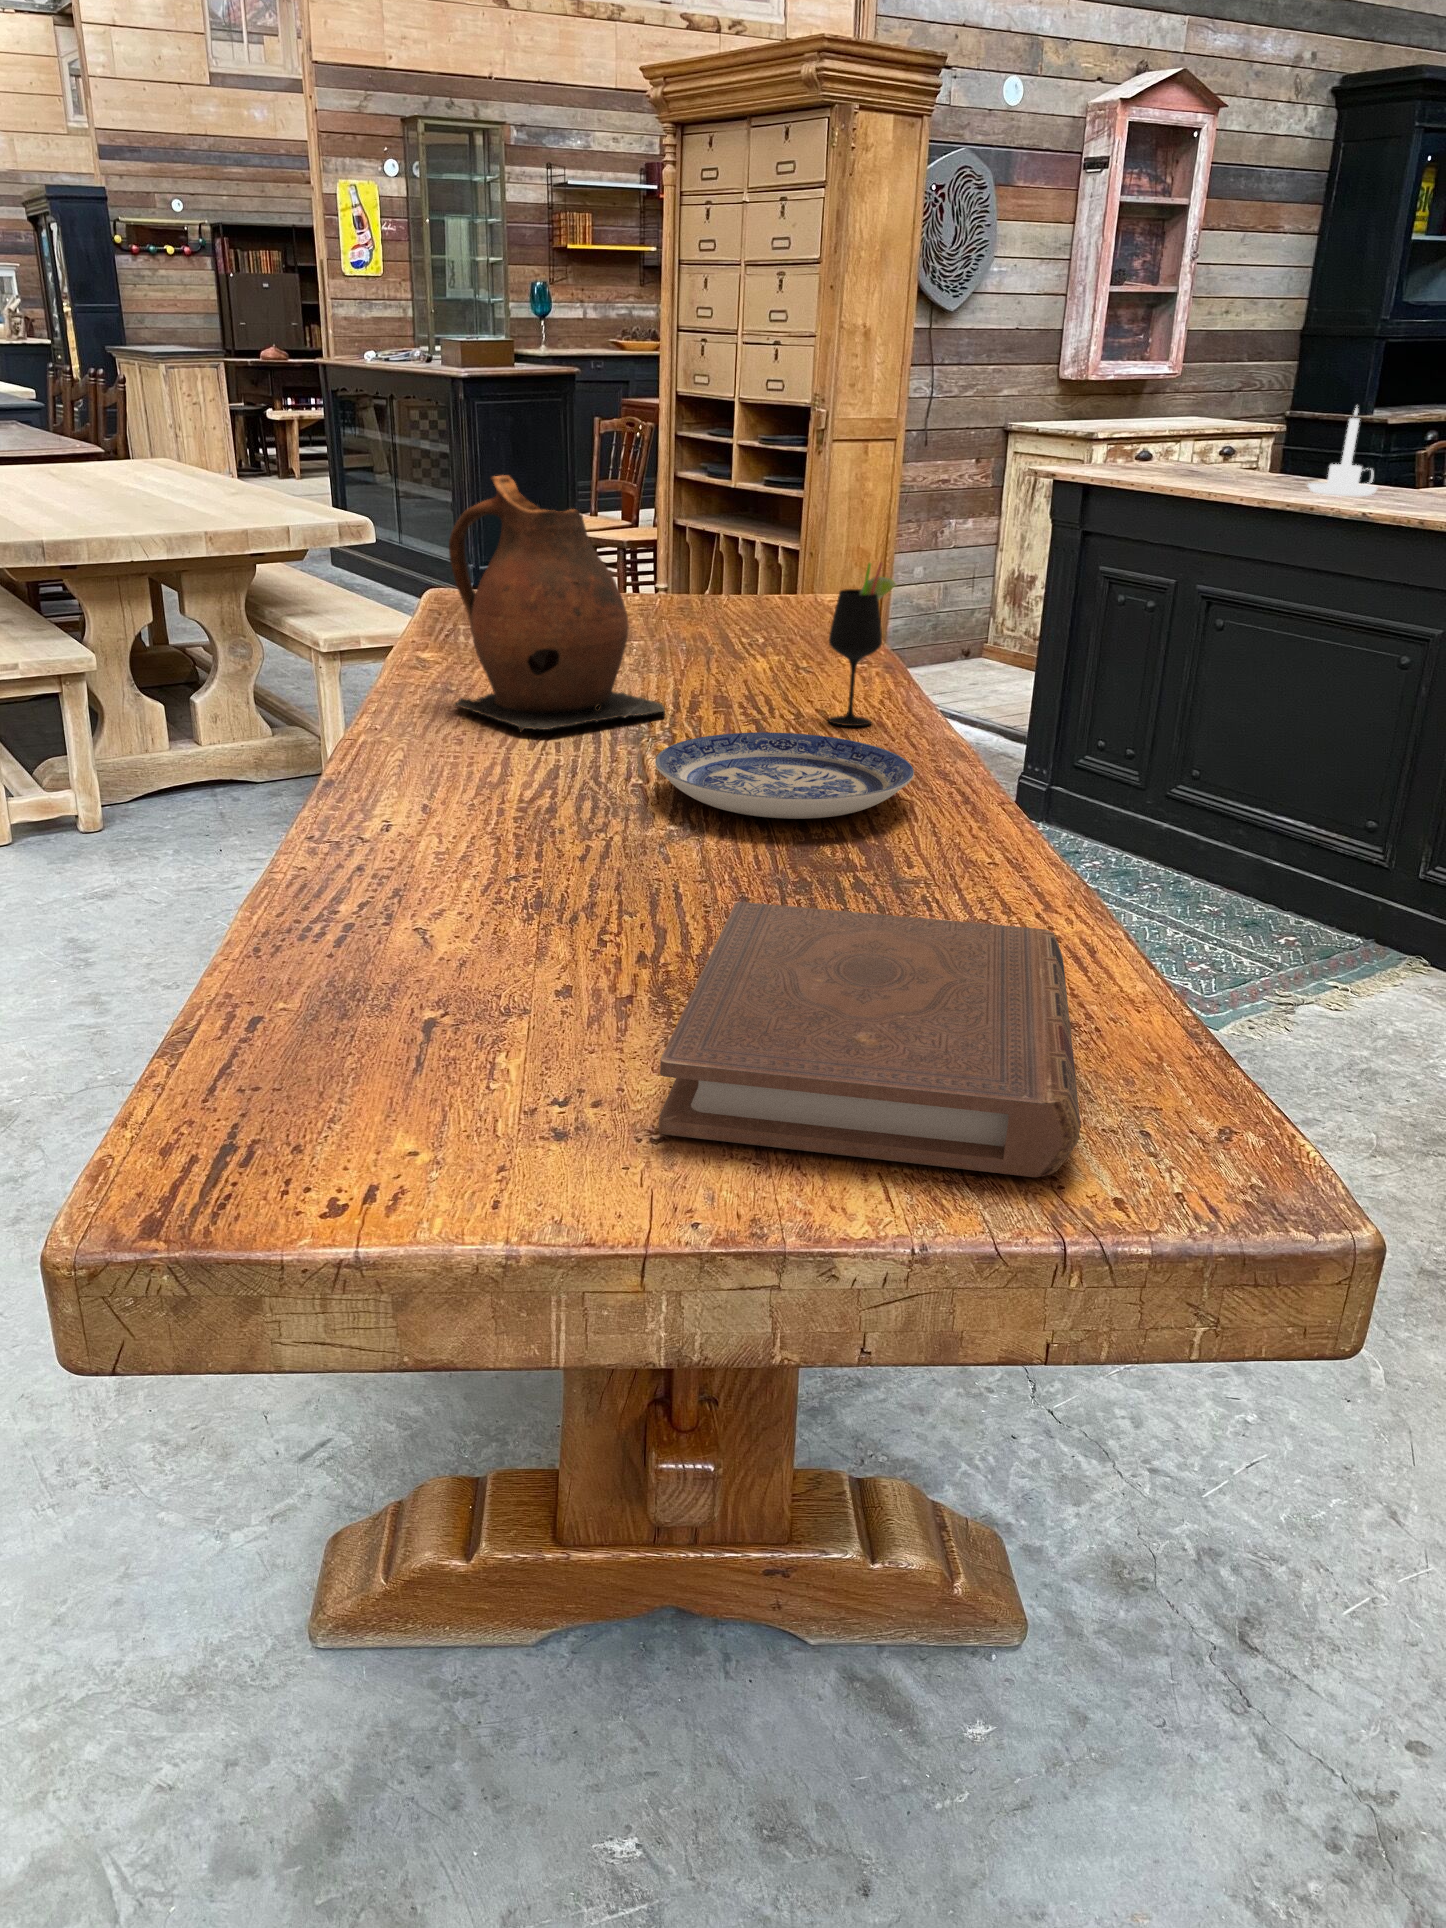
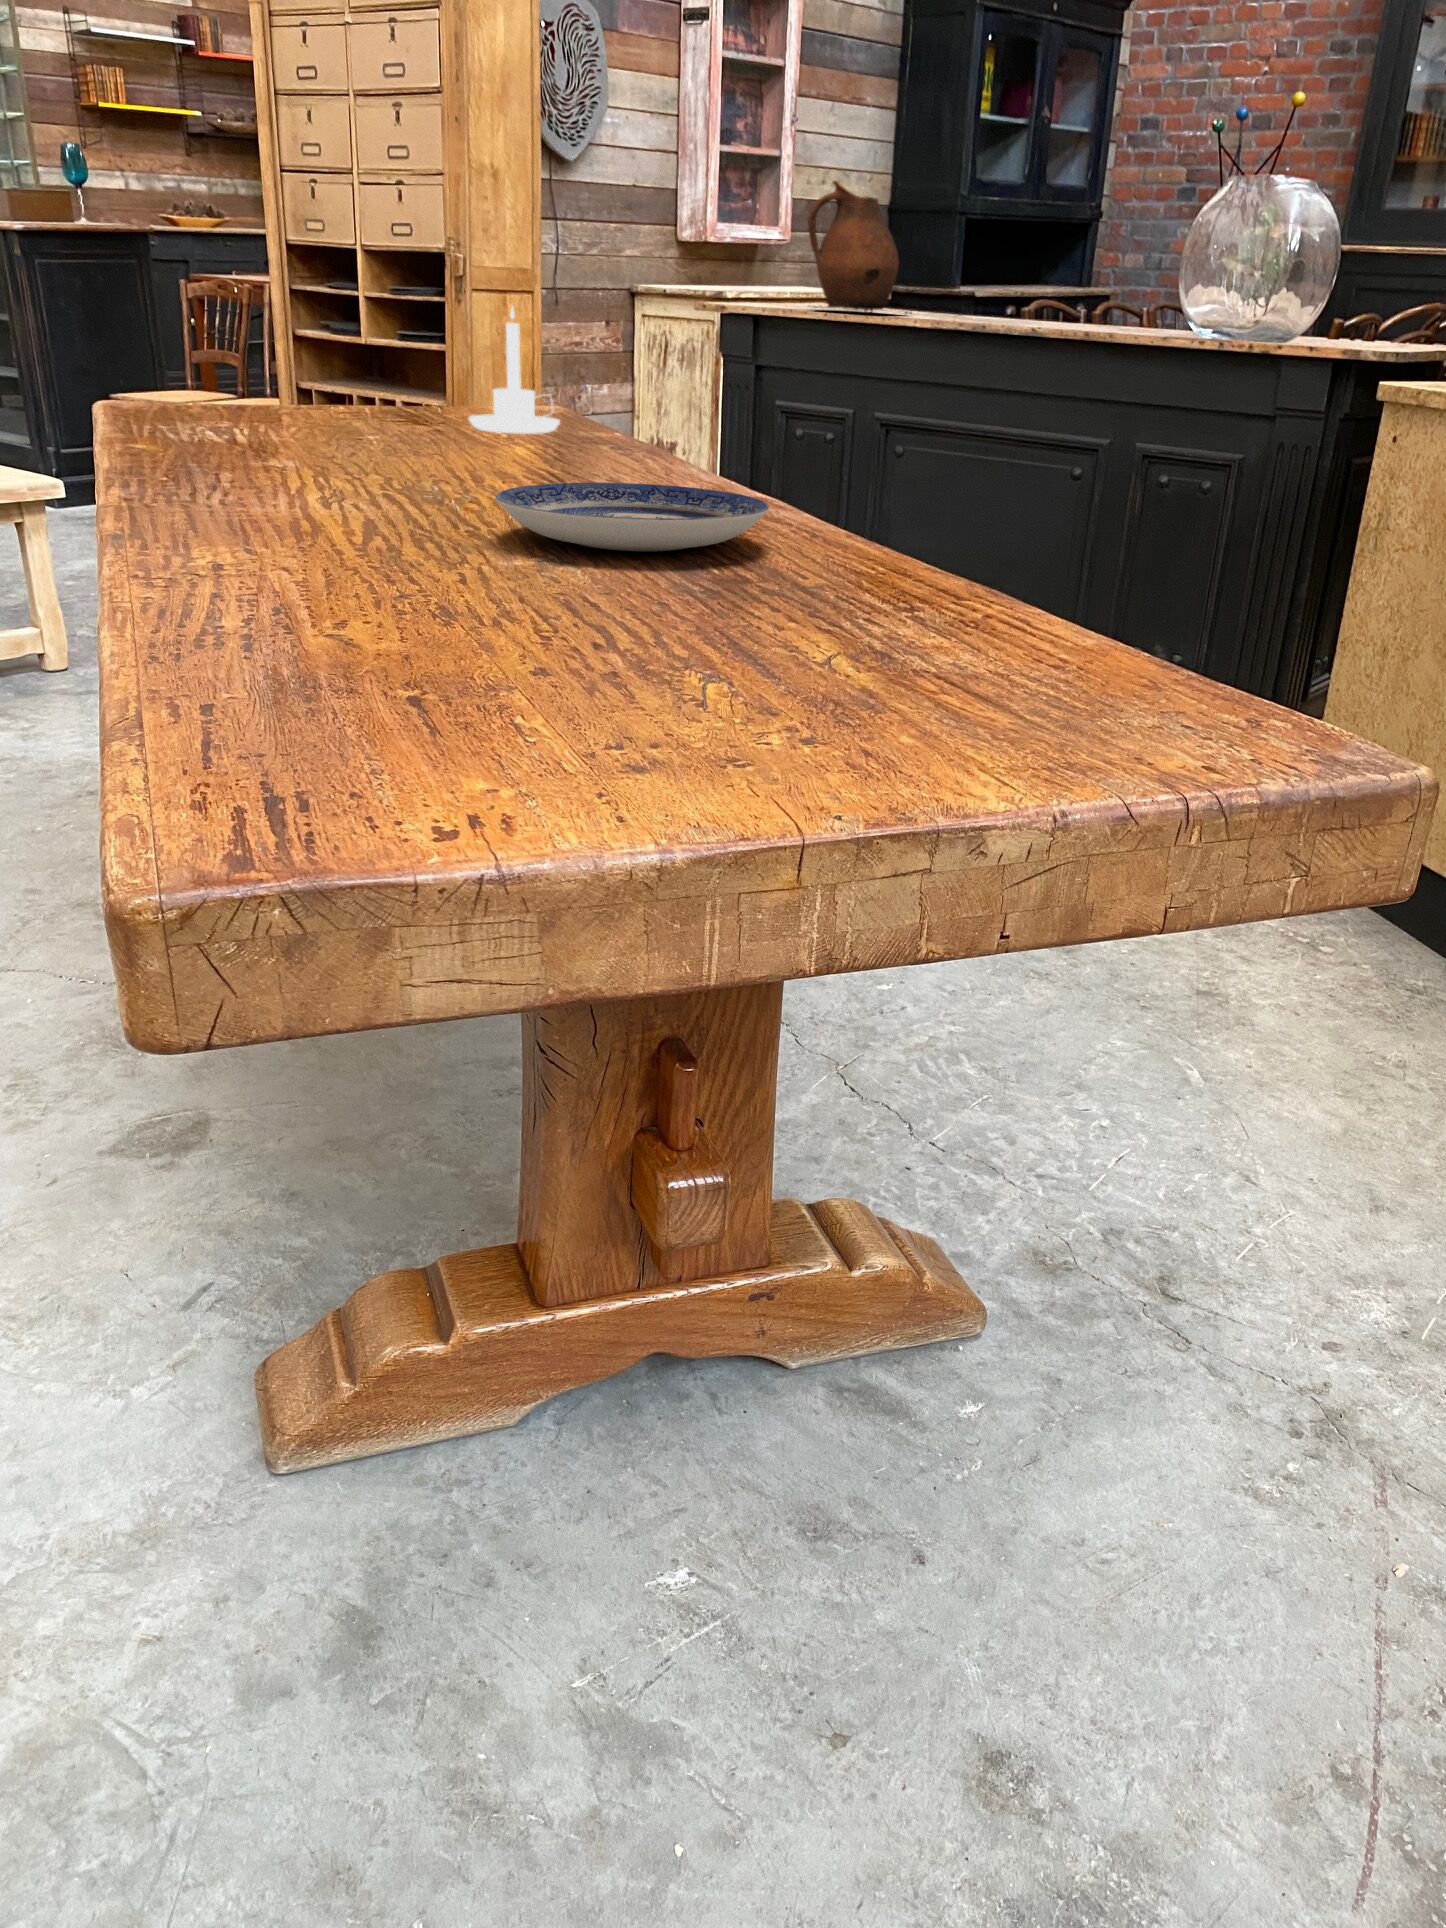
candle holder: present [1308,408,1377,496] -> present [469,306,560,434]
ceramic pitcher: present [449,475,665,732] -> present [808,181,912,314]
wine glass: present [828,563,896,726] -> none [621,311,689,493]
book: present [659,902,1081,1177] -> none [691,579,1156,759]

